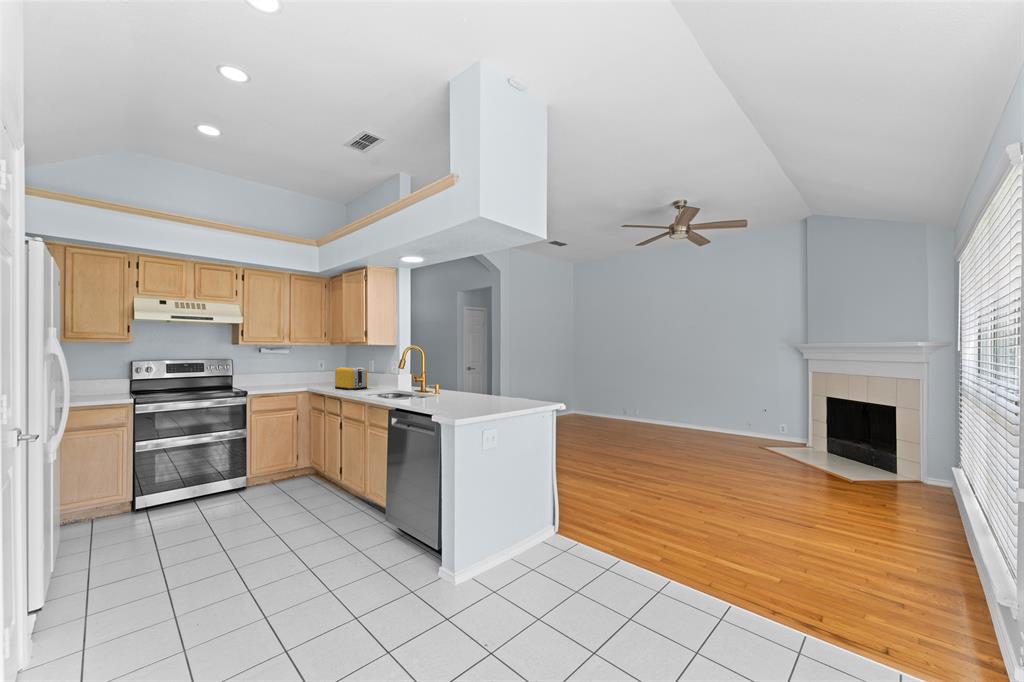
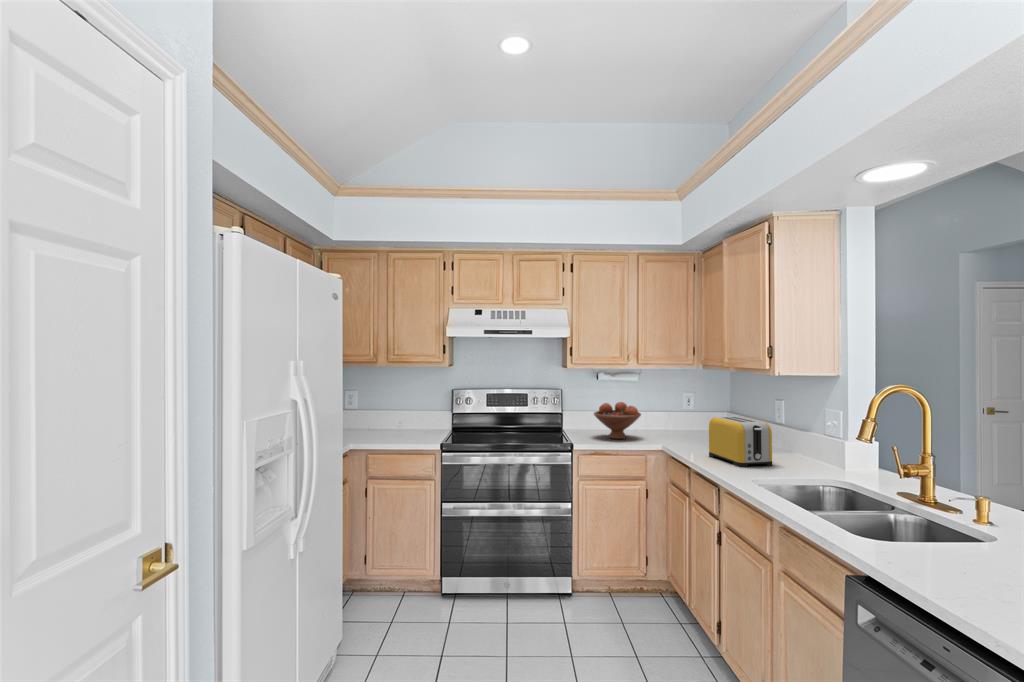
fruit bowl: none [260,365,293,388] -> present [594,402,641,439]

